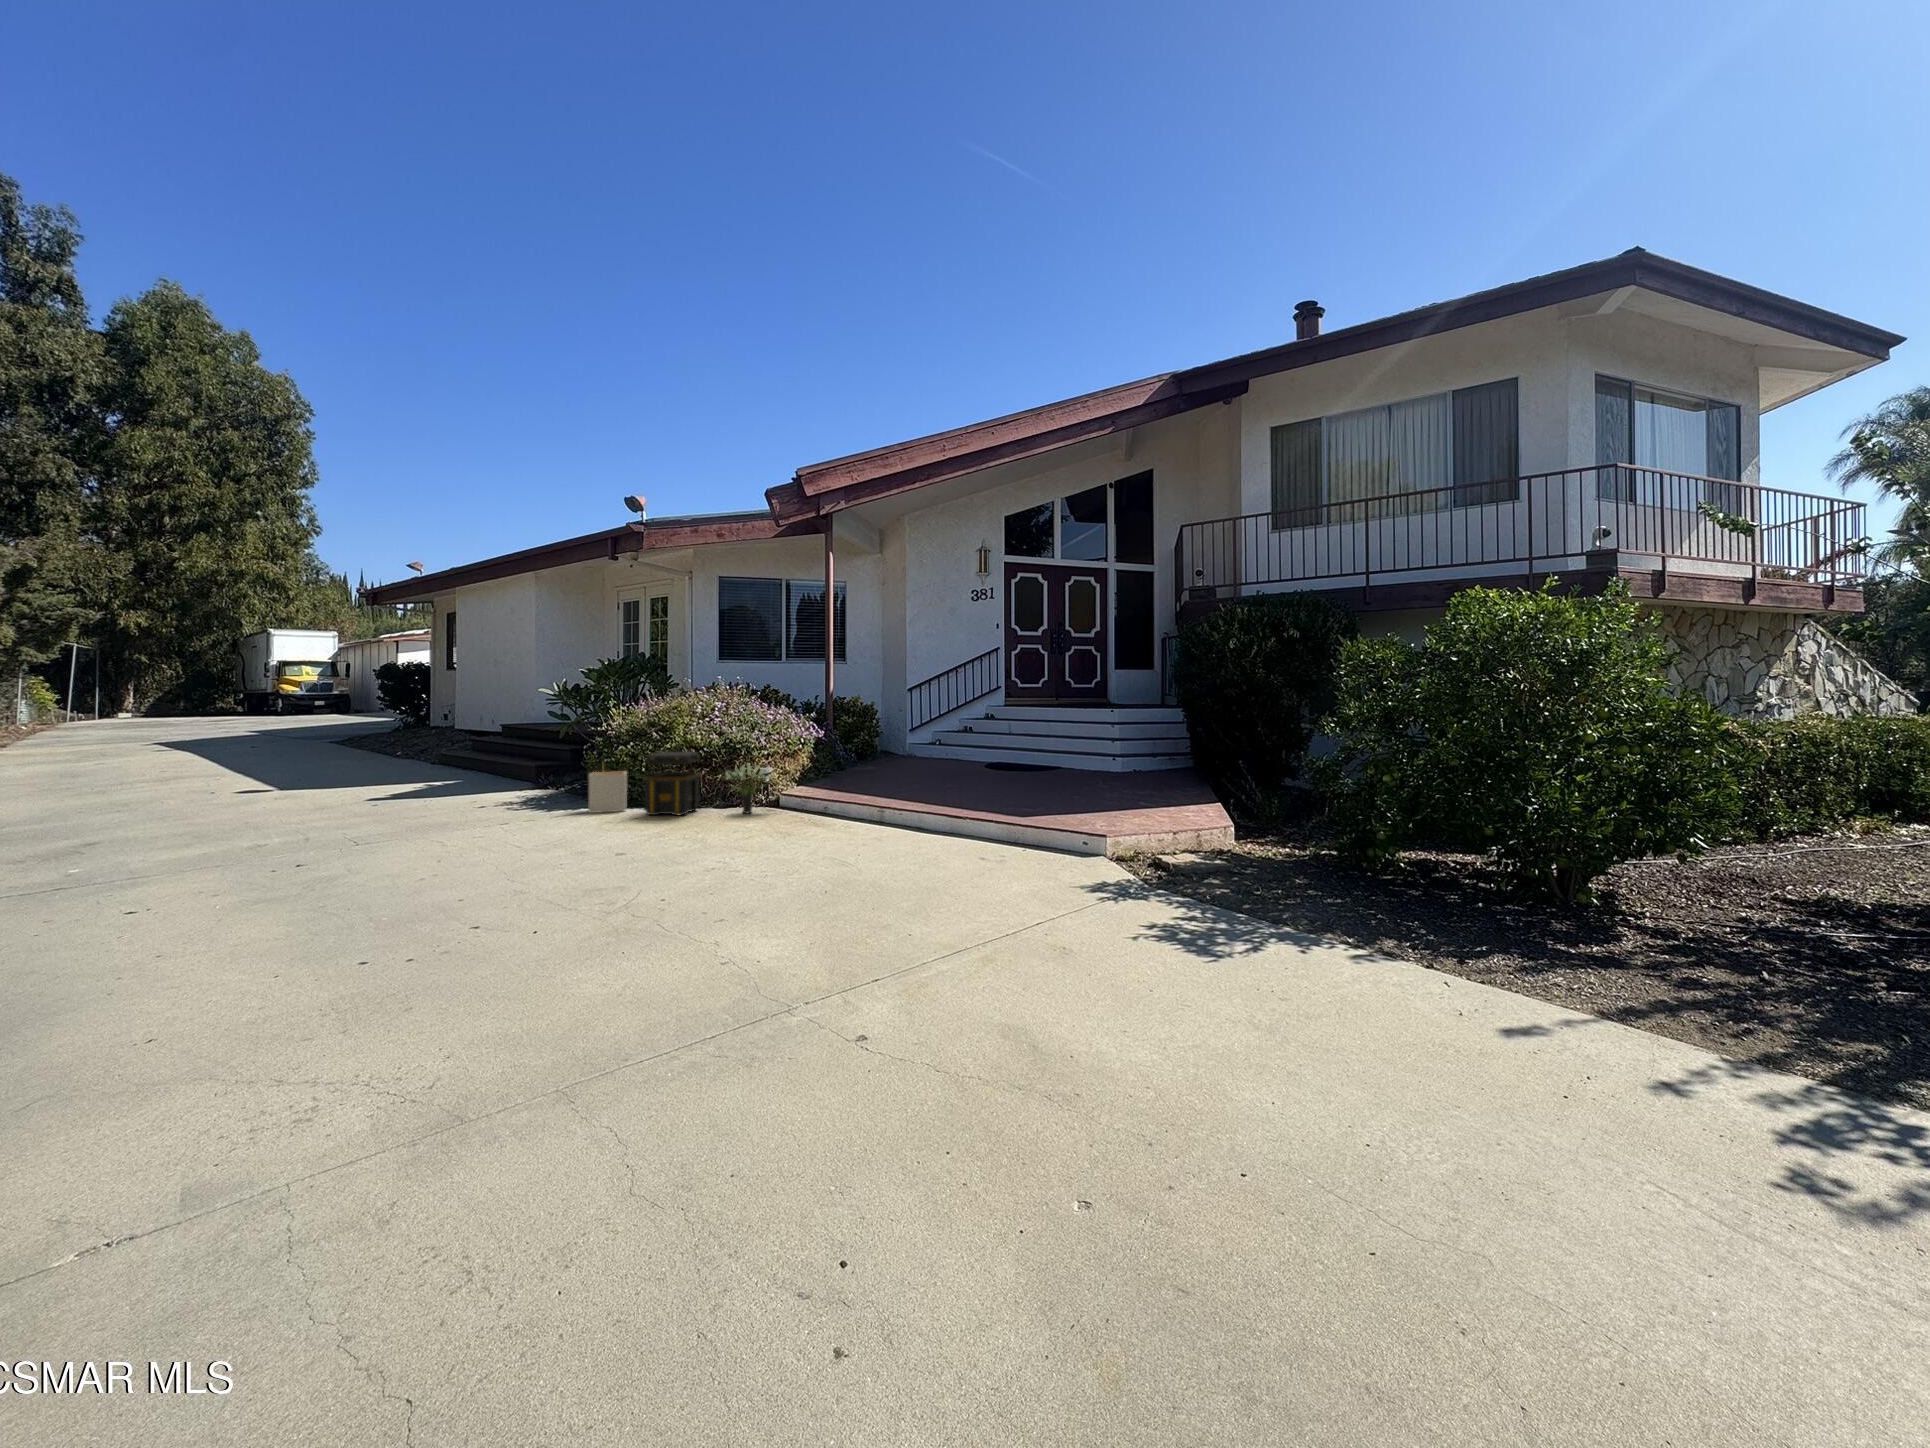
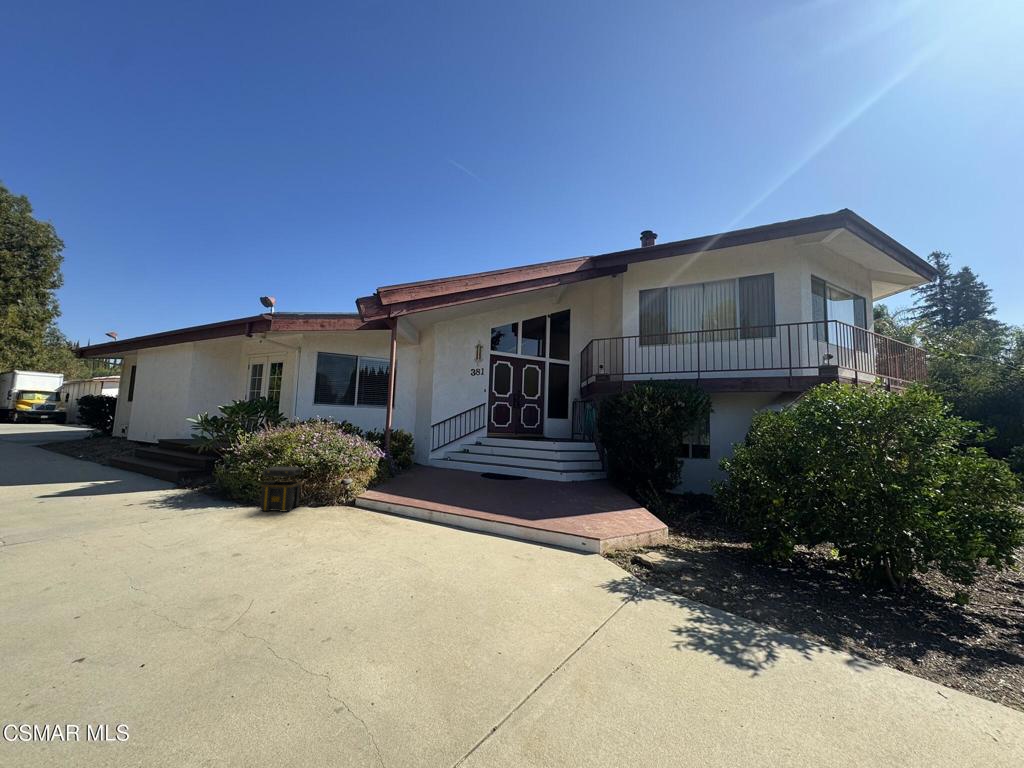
potted plant: present [726,764,771,813] -> none [319,476,351,510]
storage bin: present [589,768,627,813] -> none [218,472,248,509]

